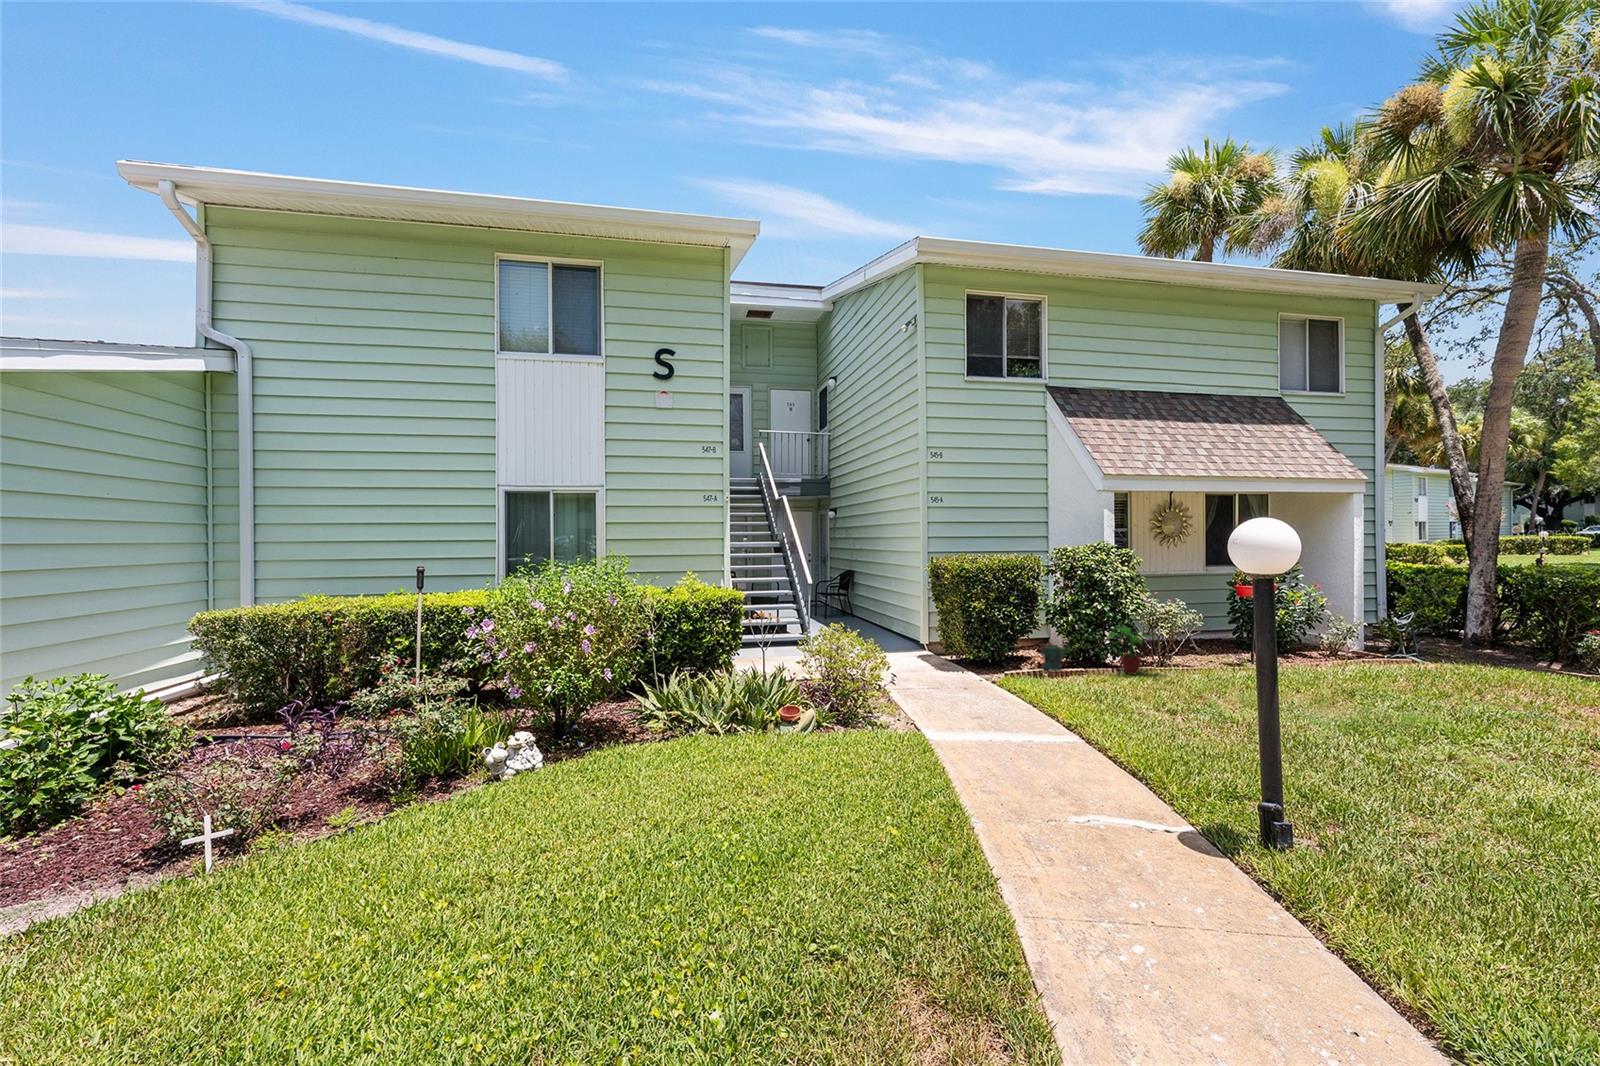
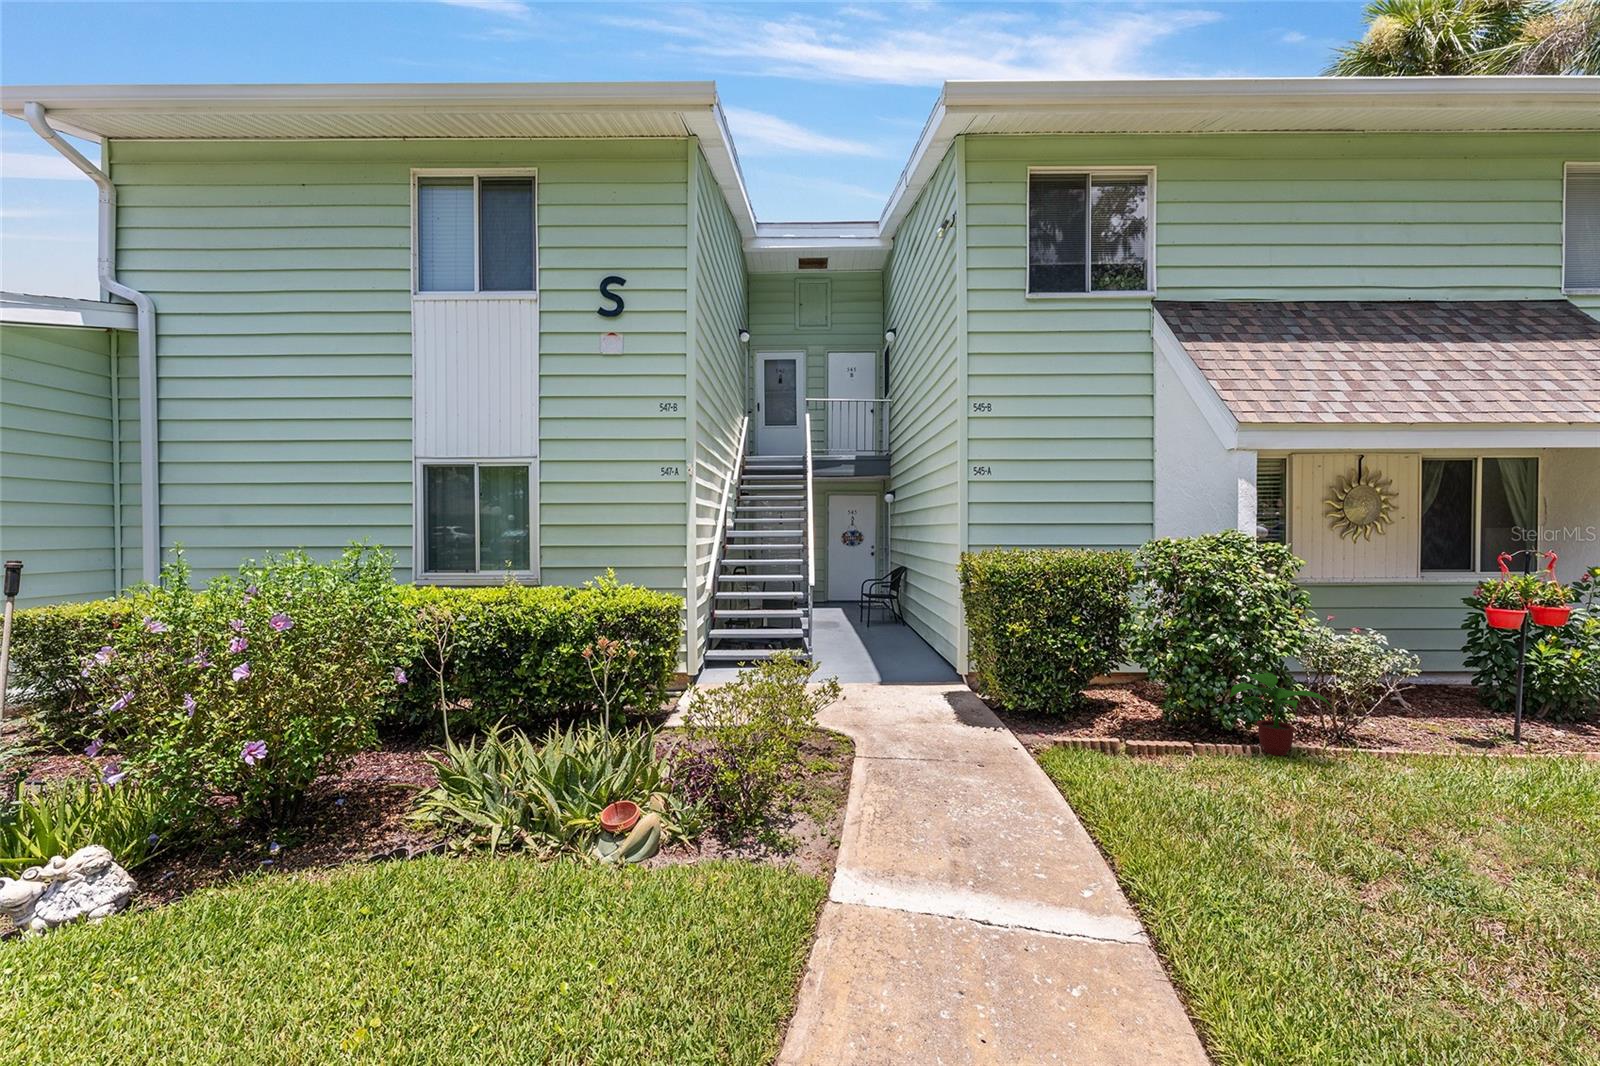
watering can: present [1041,642,1070,671] -> none [1116,687,1170,734]

